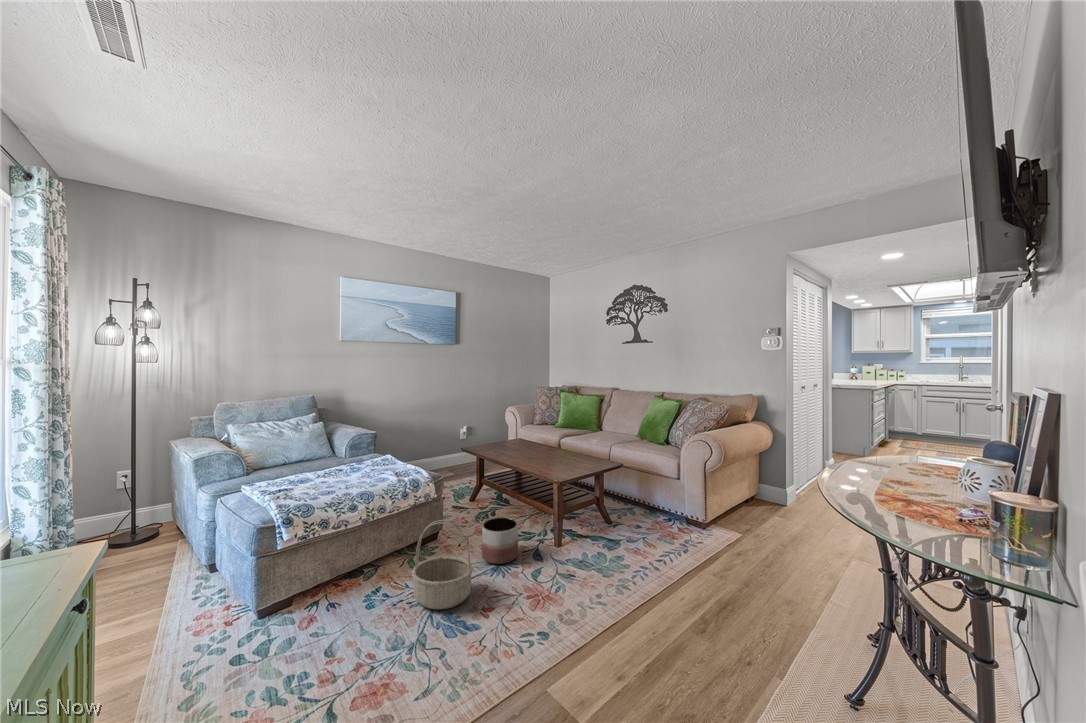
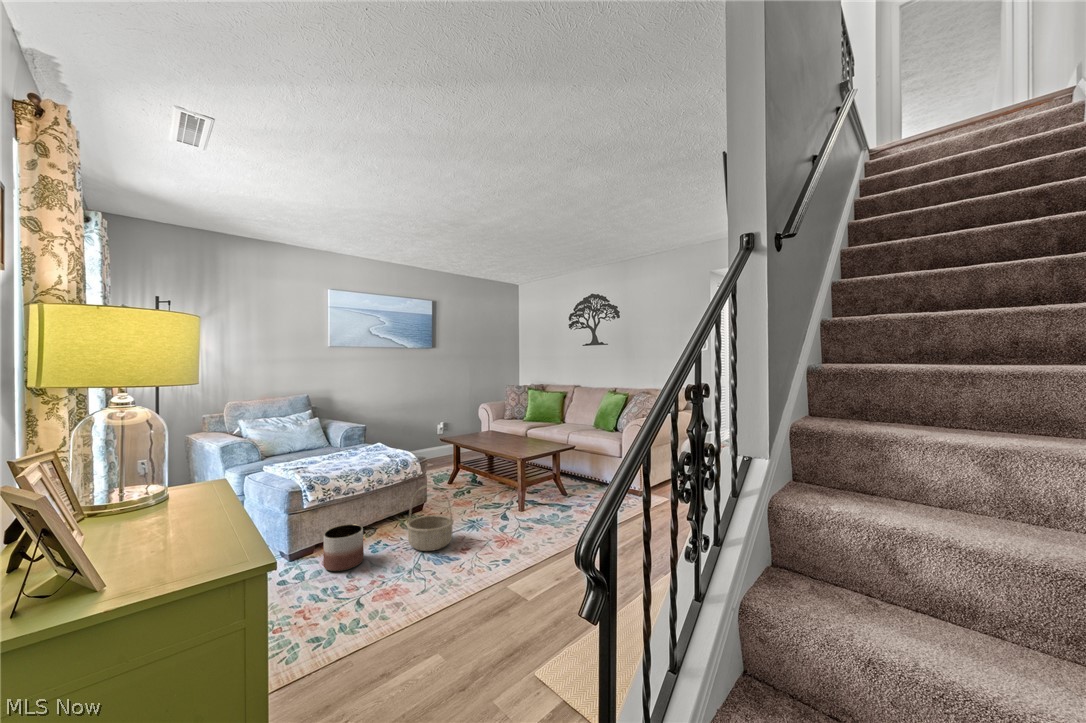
planter: present [482,517,518,564] -> present [323,524,364,571]

